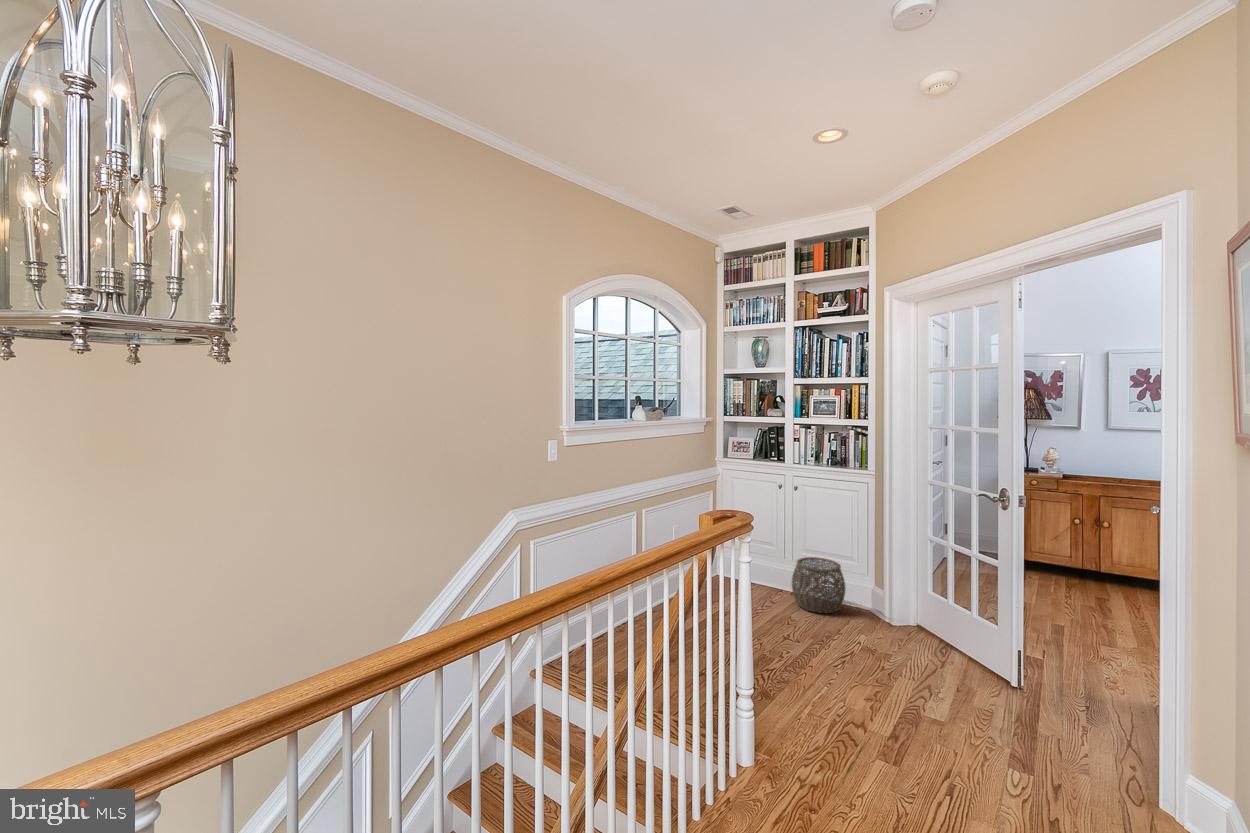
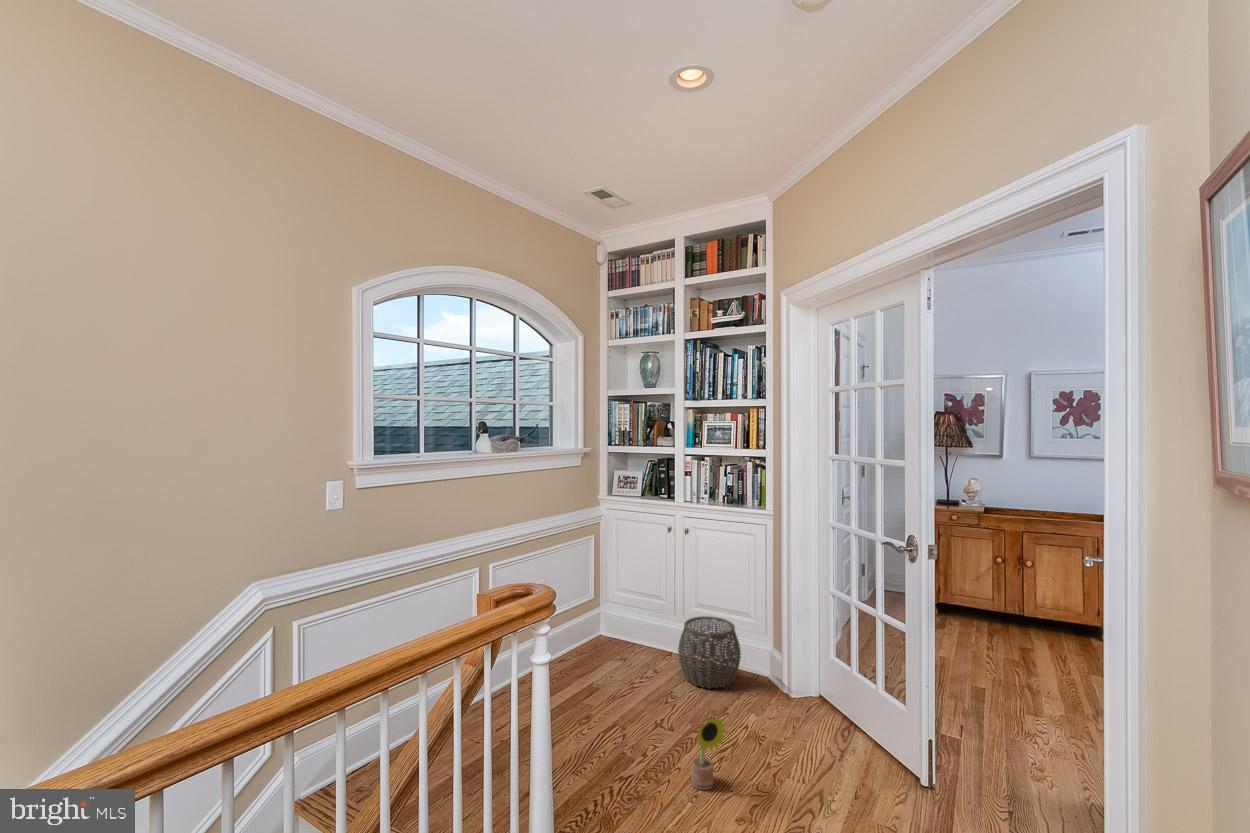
decorative plant: none [822,624,855,680] -> present [691,718,728,790]

